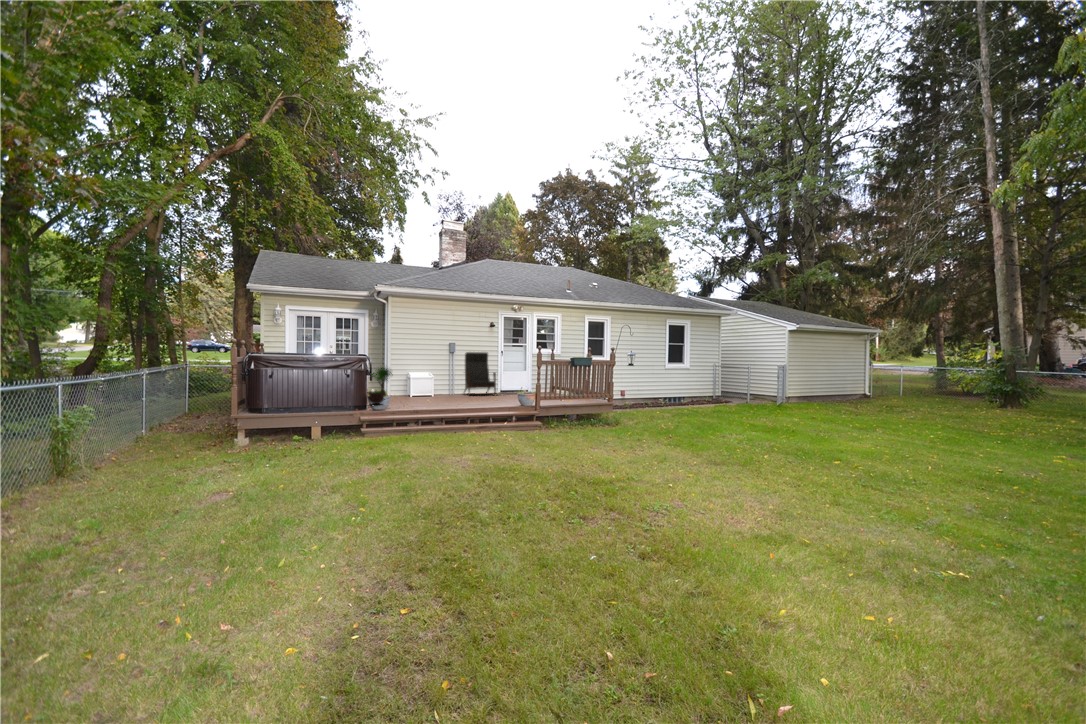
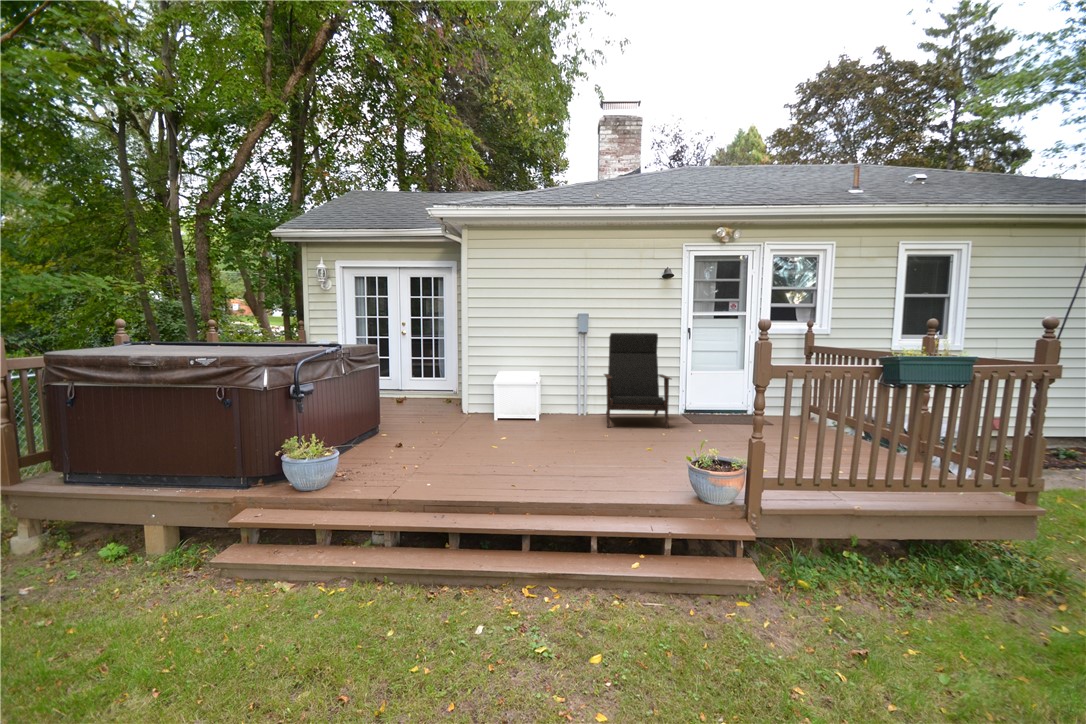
potted tree: present [368,367,392,404] -> none [342,367,396,457]

